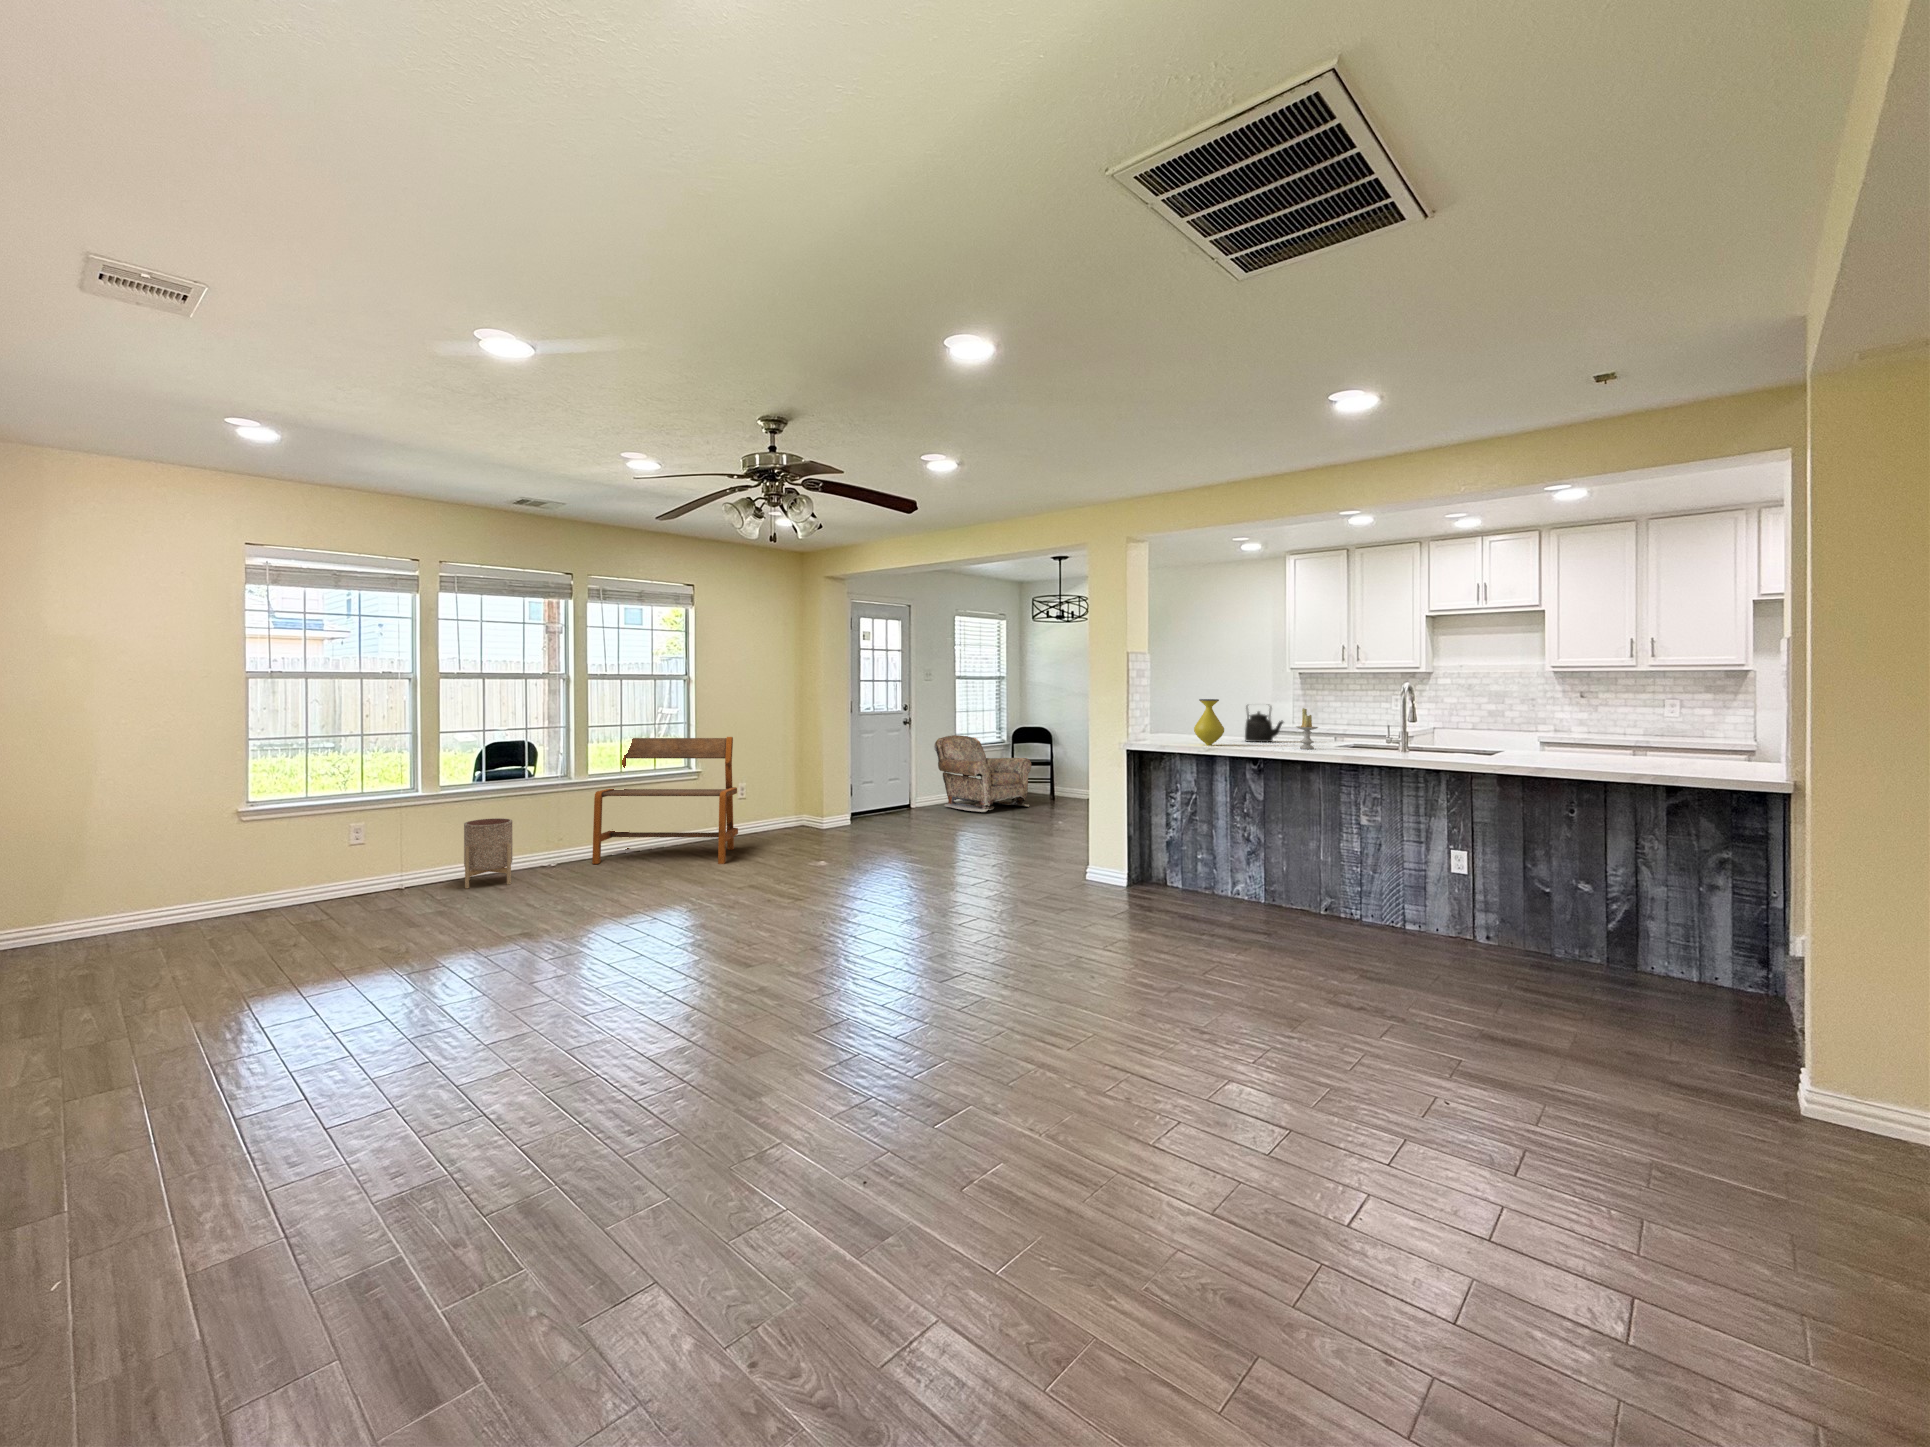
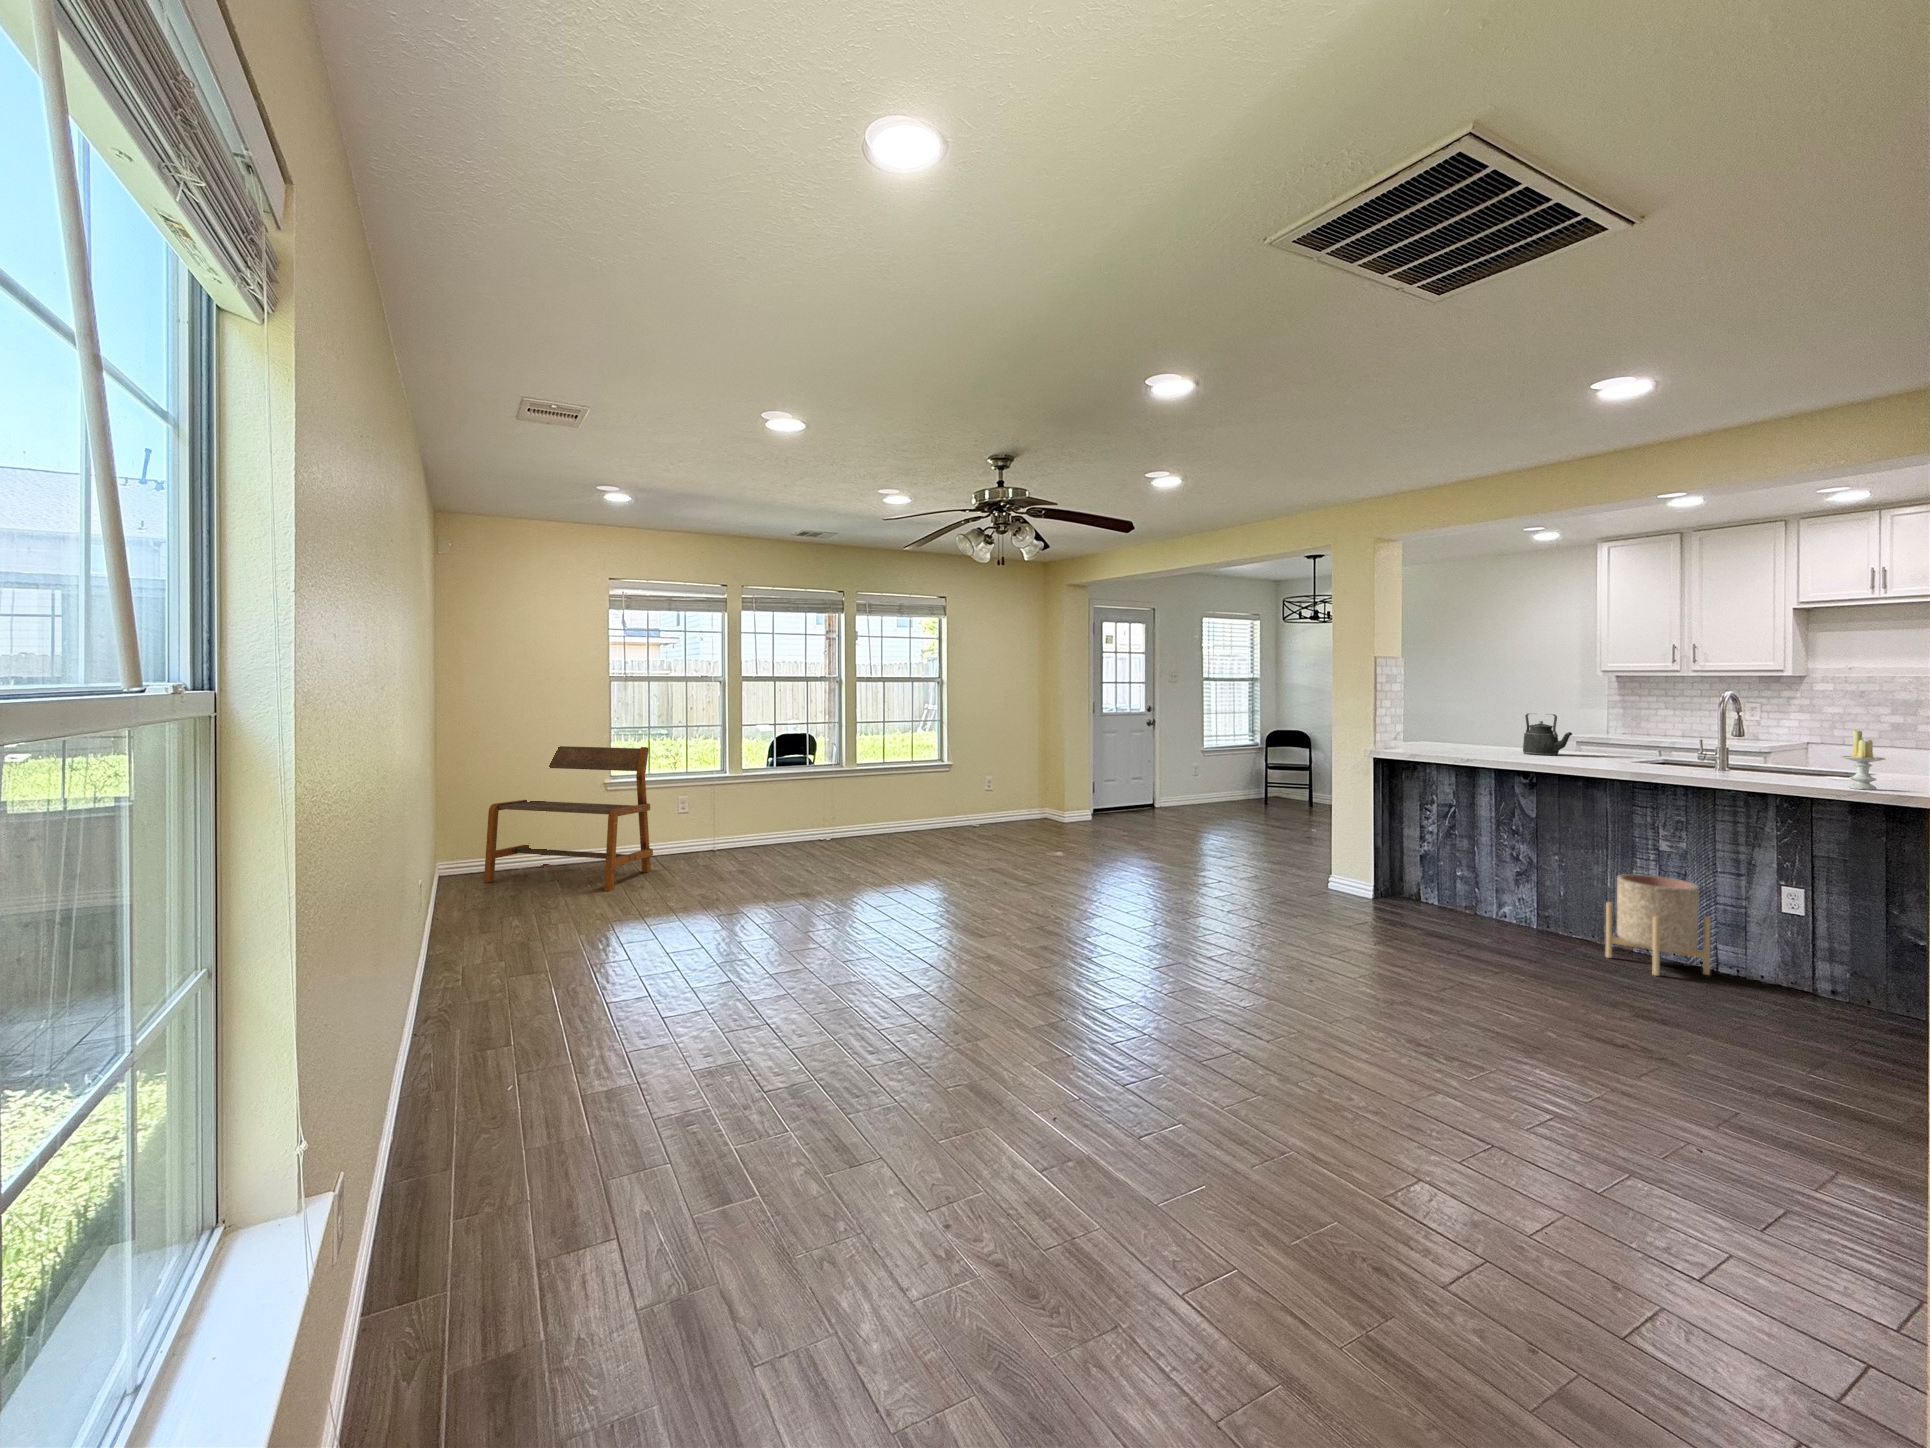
vase: present [1194,699,1224,745] -> none [1455,708,1491,757]
candle: present [1297,708,1318,749] -> present [1841,730,1885,790]
armchair: present [934,735,1031,812] -> none [1182,738,1287,816]
bench: present [592,737,738,864] -> present [484,746,653,891]
planter: present [464,818,513,889] -> present [1606,874,1710,976]

